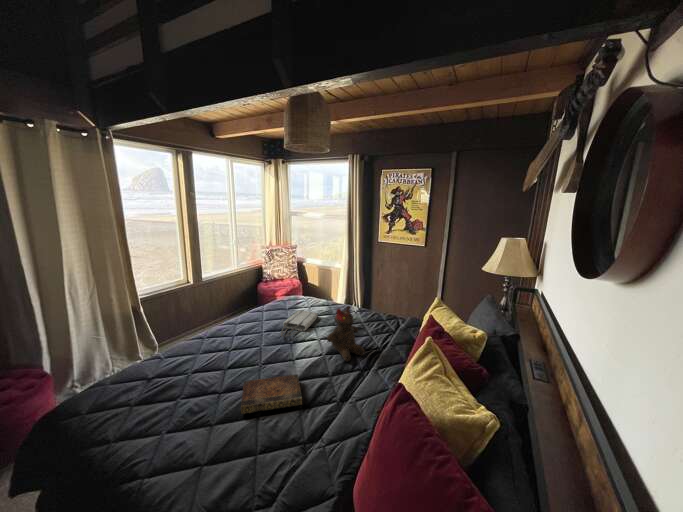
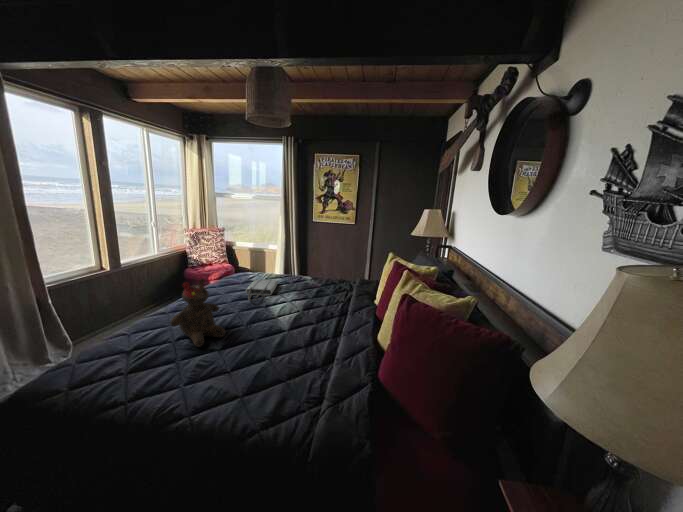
teddy bear: present [327,306,365,361] -> present [170,279,226,347]
book: present [241,374,302,414] -> none [231,326,301,366]

